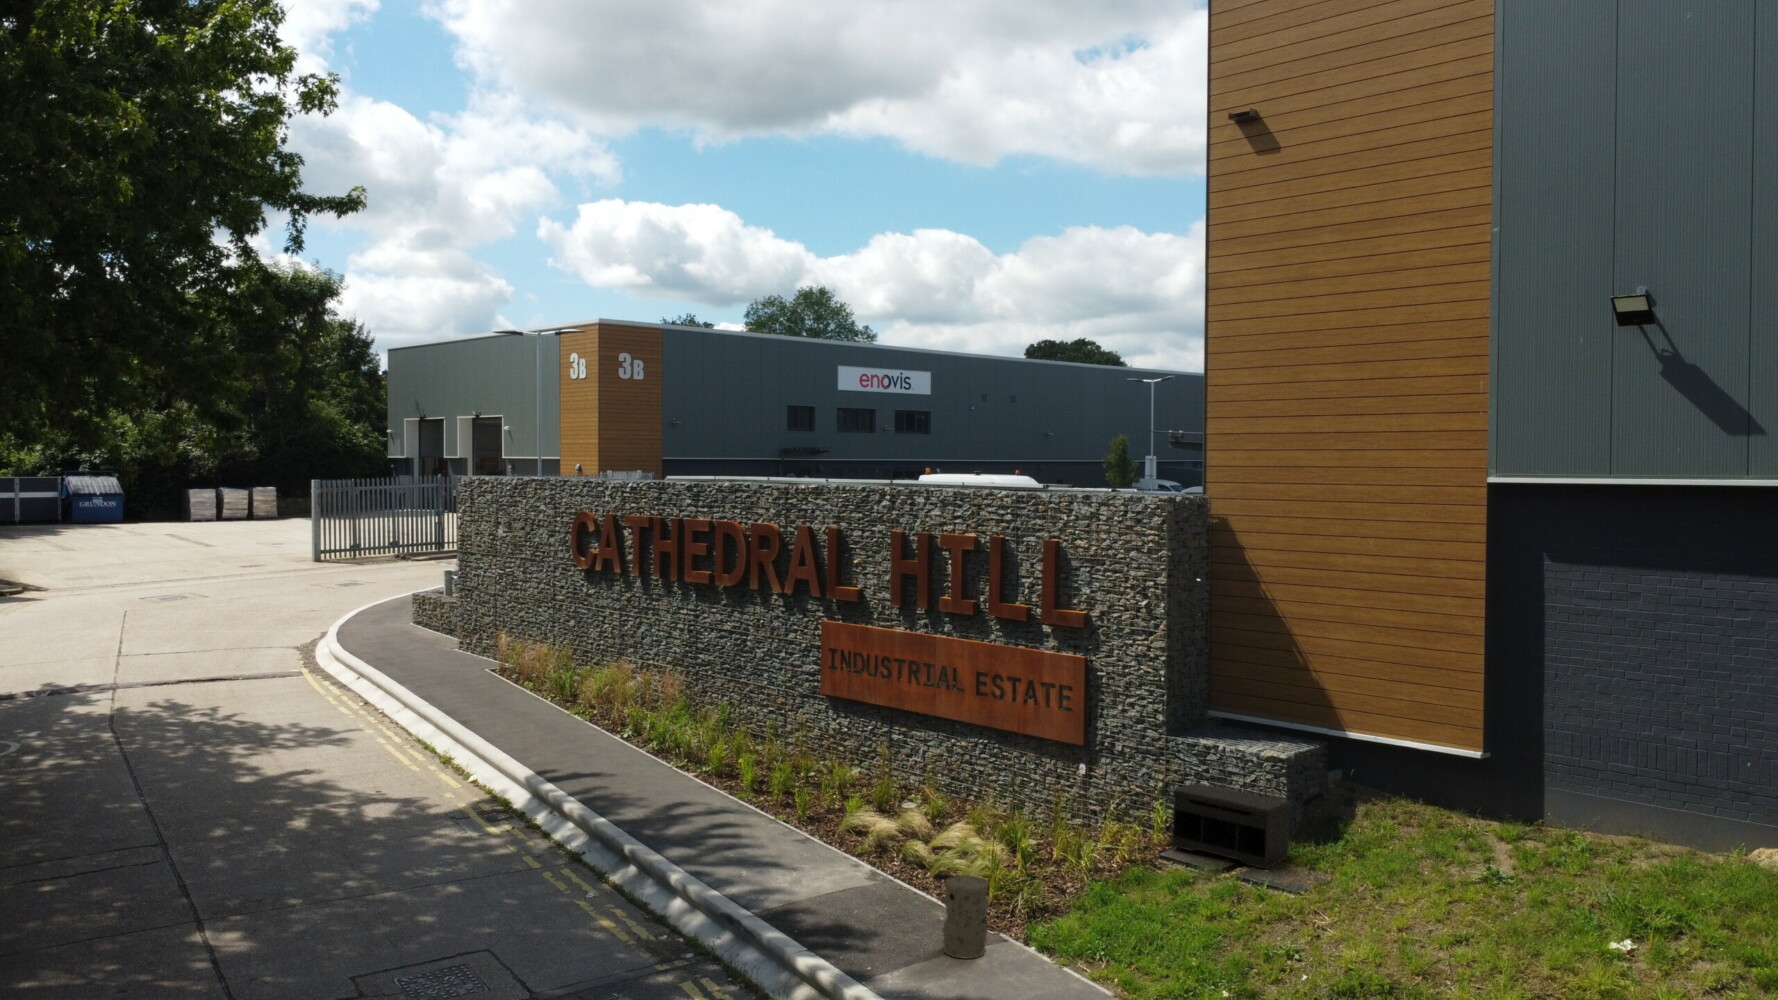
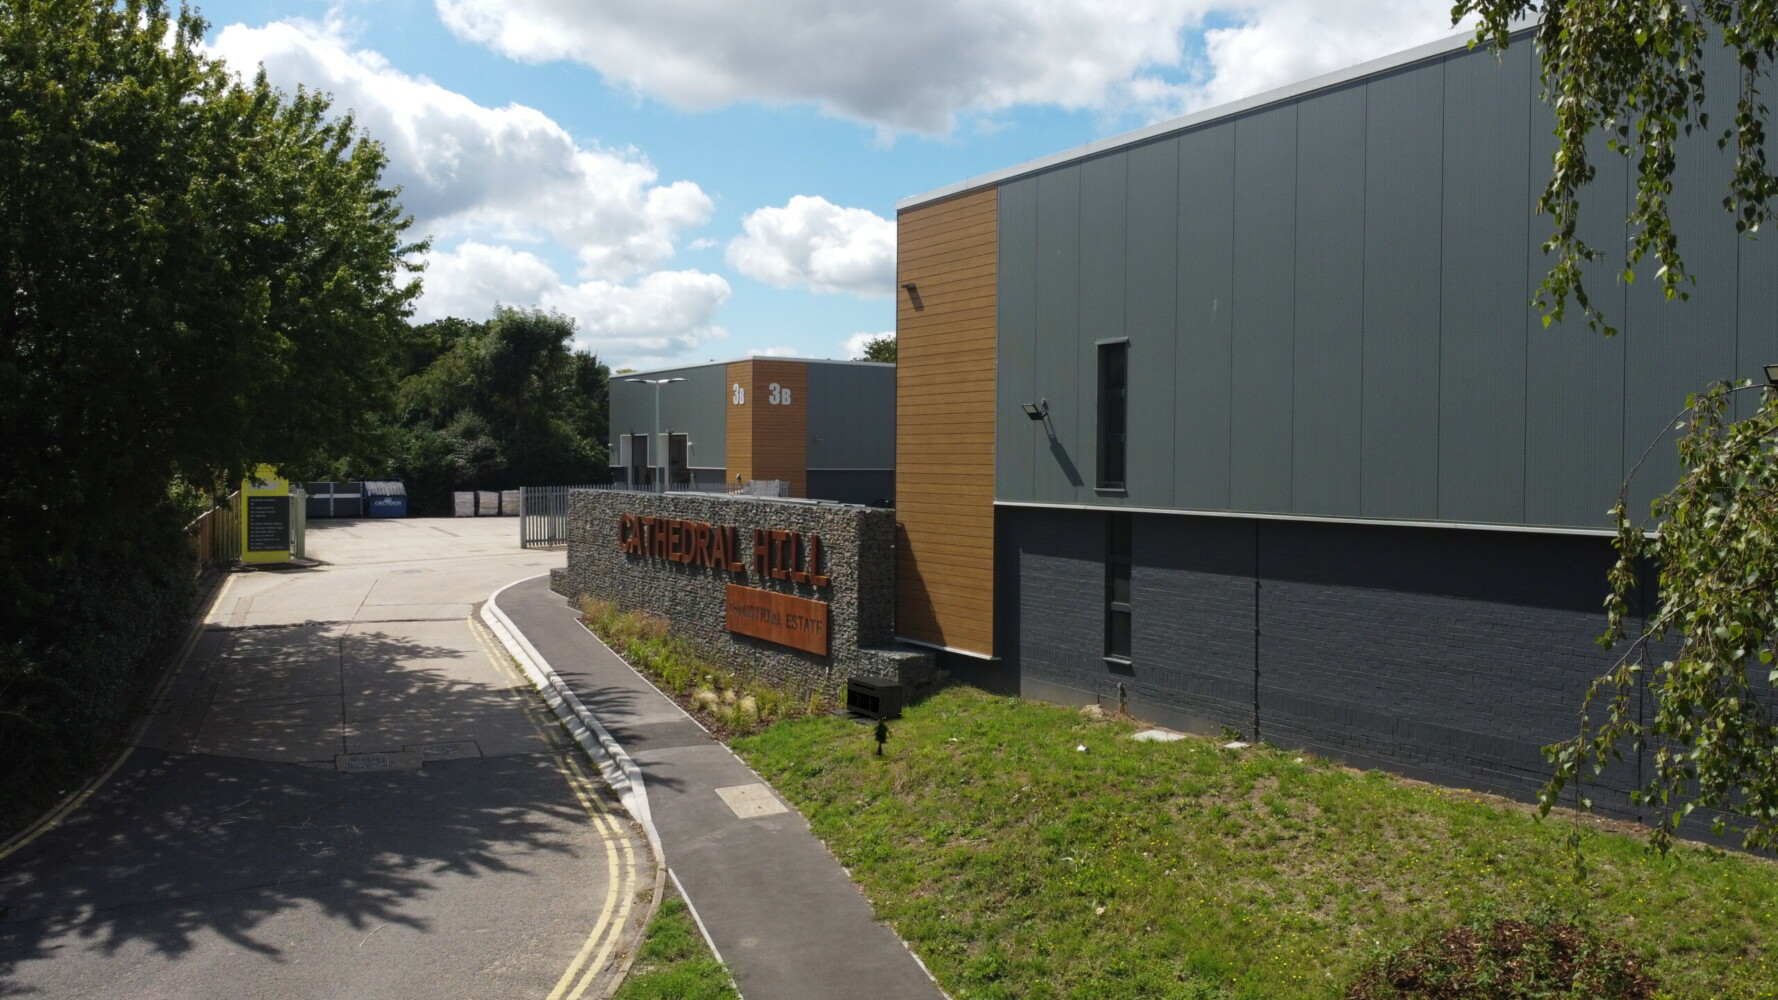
trash can: present [943,876,988,959] -> none [669,706,693,745]
decorative plant: none [1392,895,1440,969] -> present [873,717,892,754]

